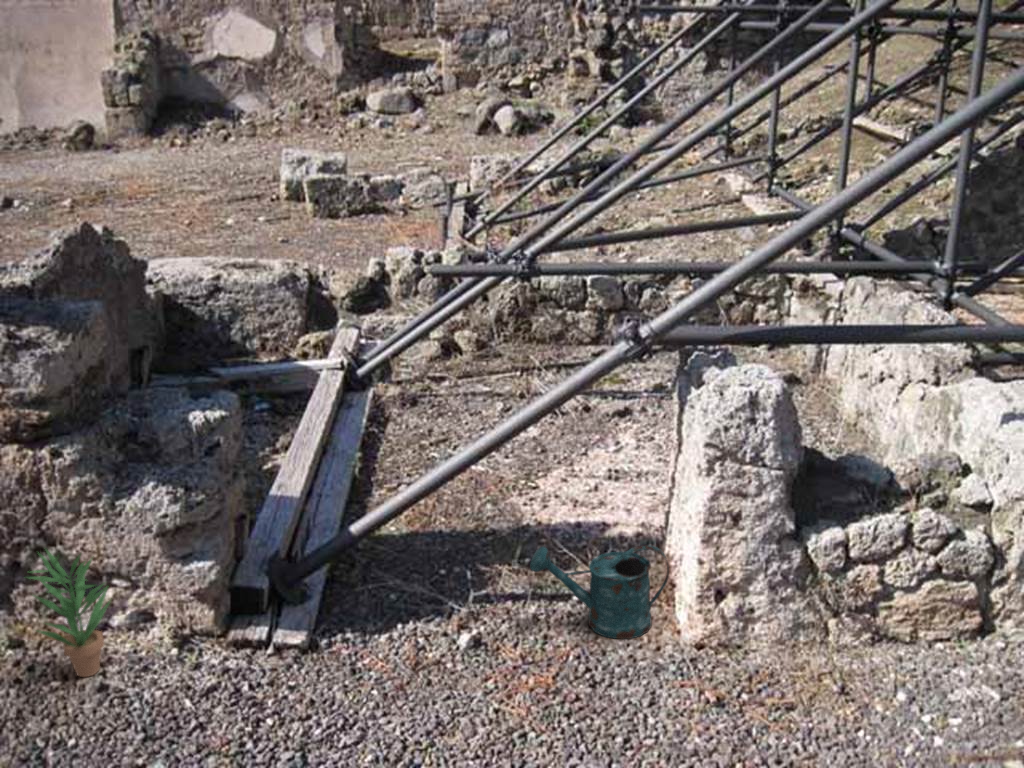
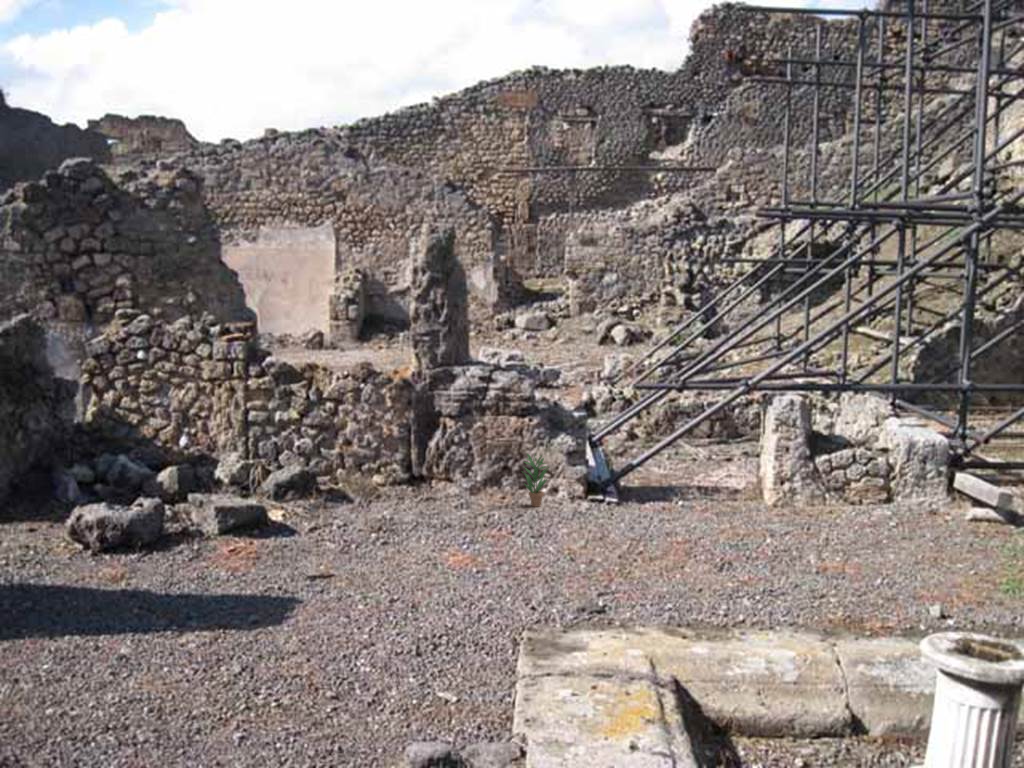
watering can: present [530,545,669,639] -> none [706,467,762,504]

